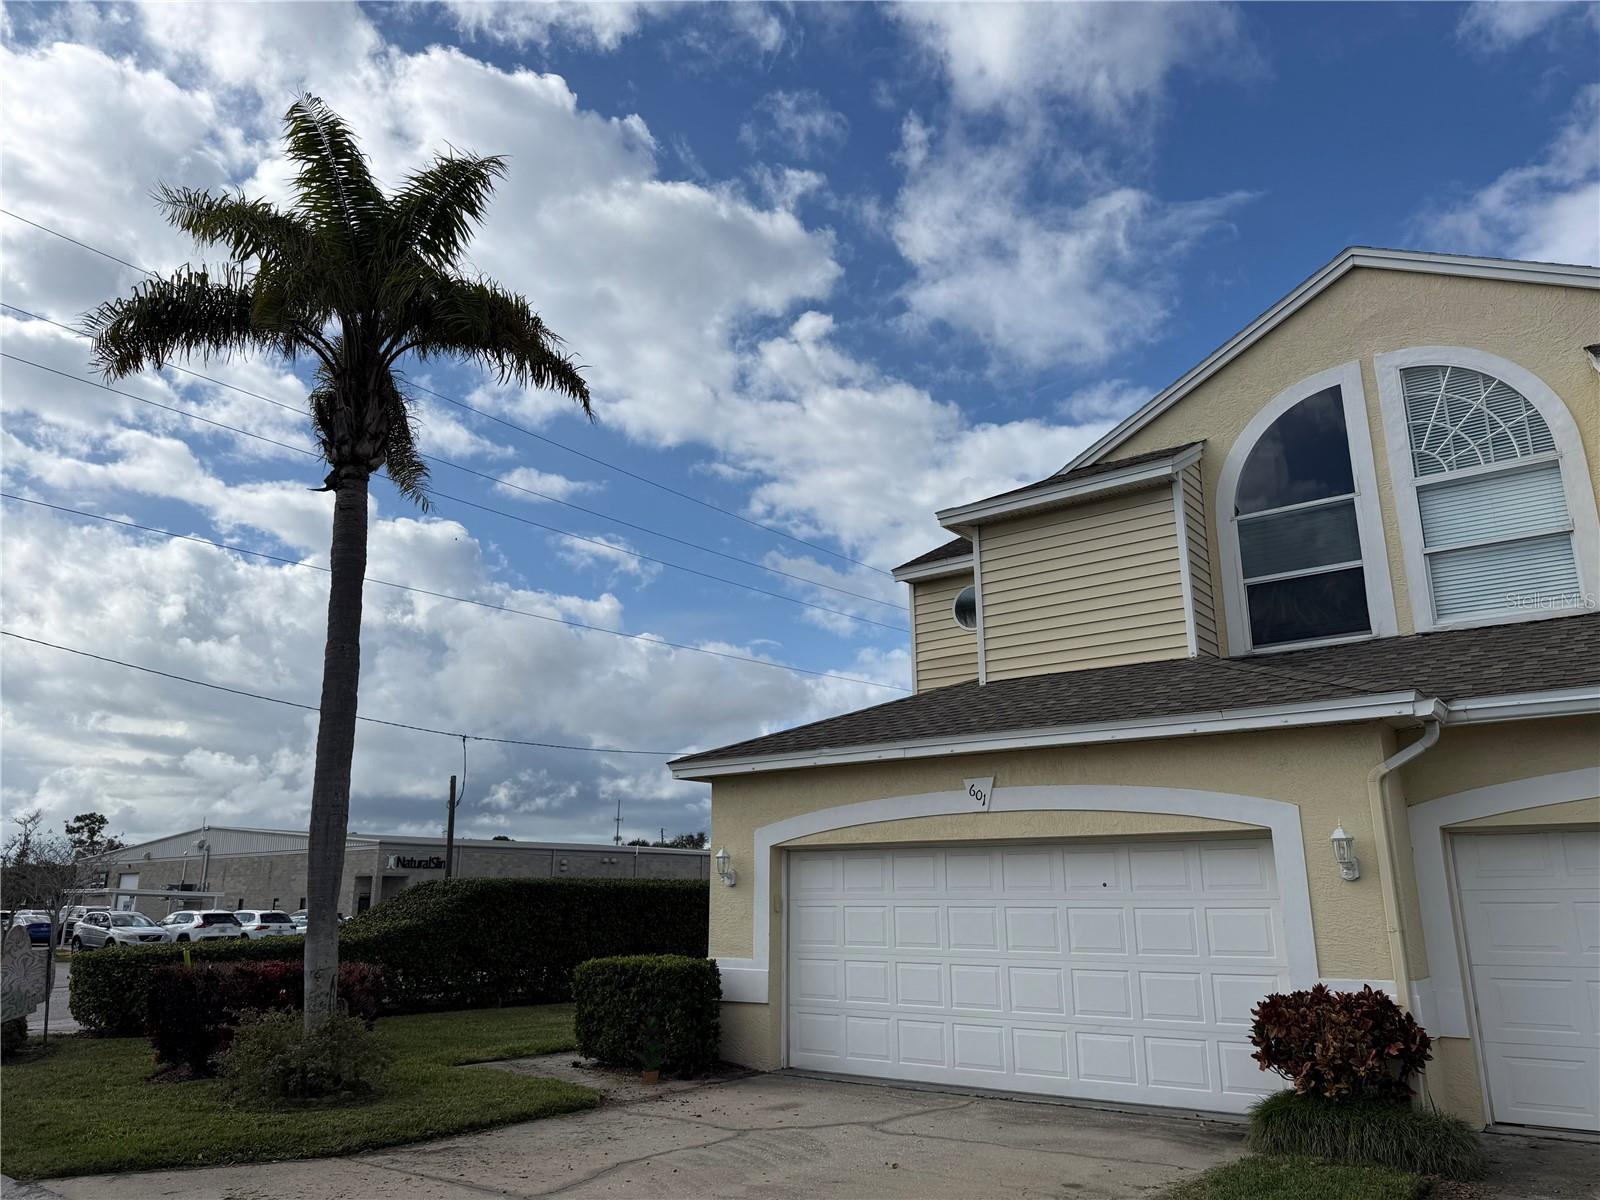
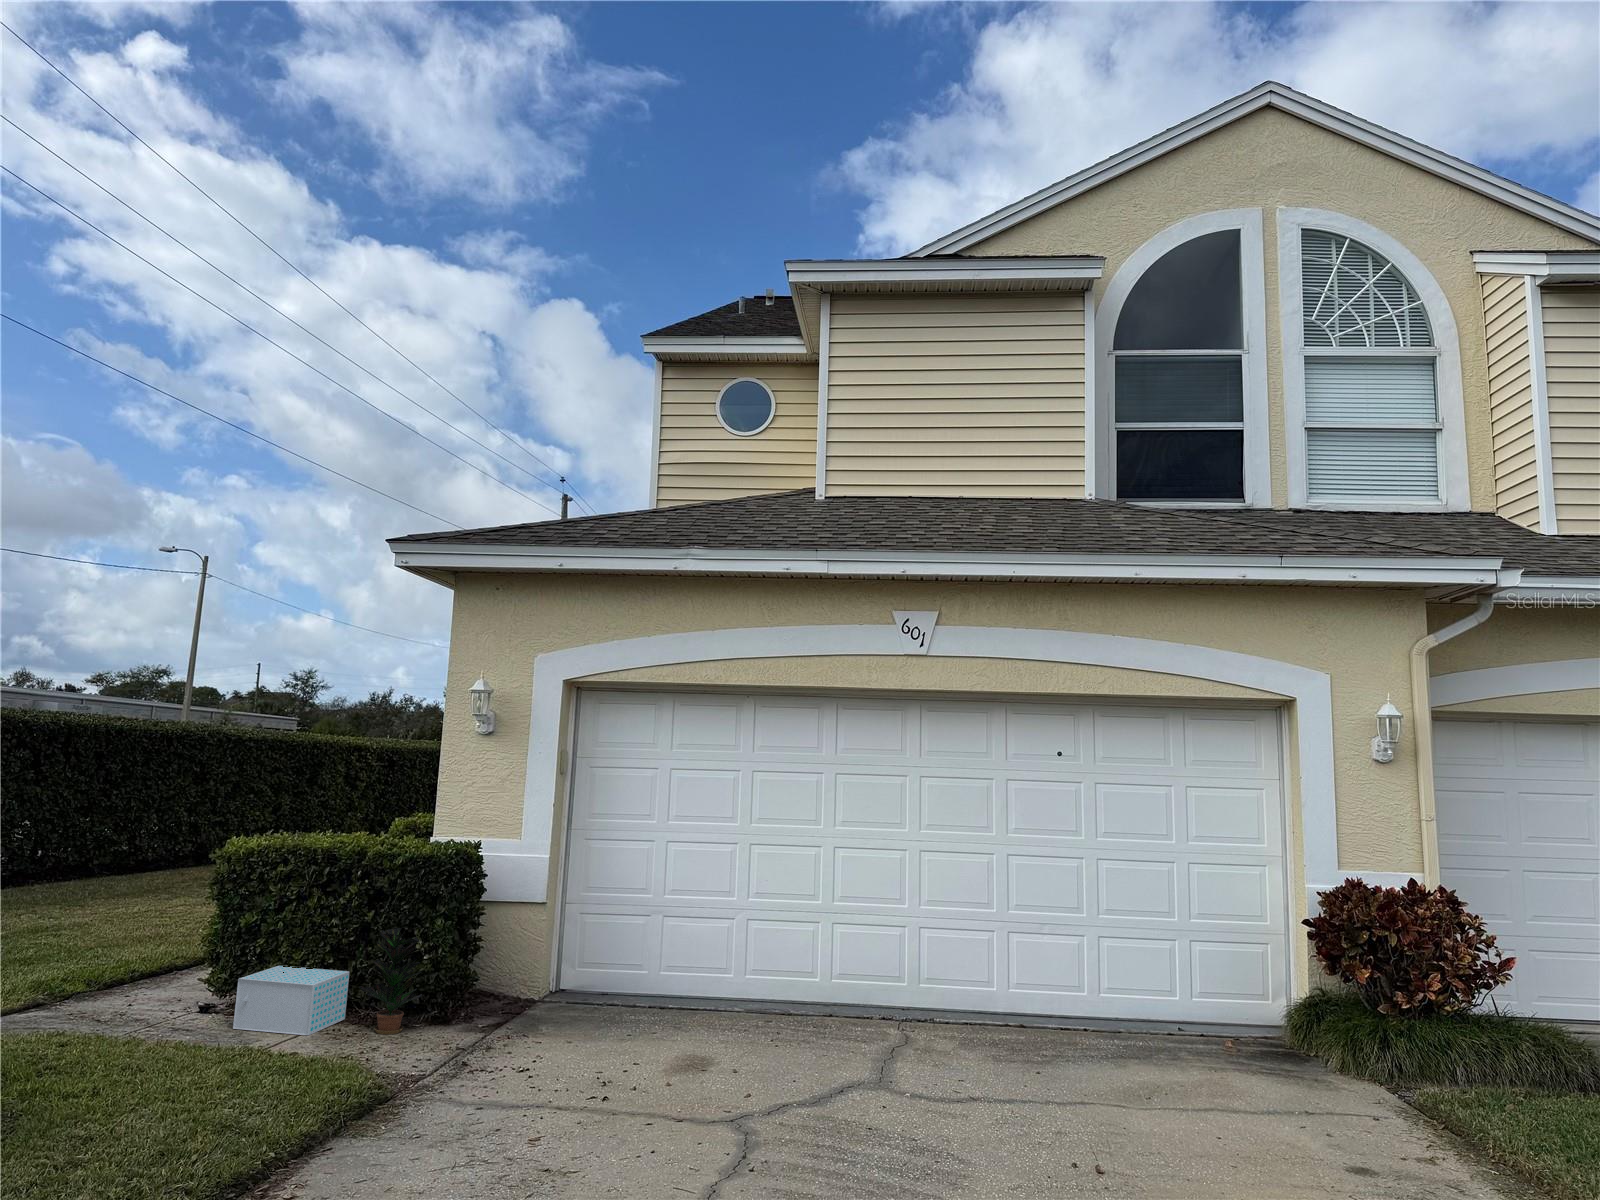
storage box: none [571,1041,636,1082] -> present [233,966,349,1035]

